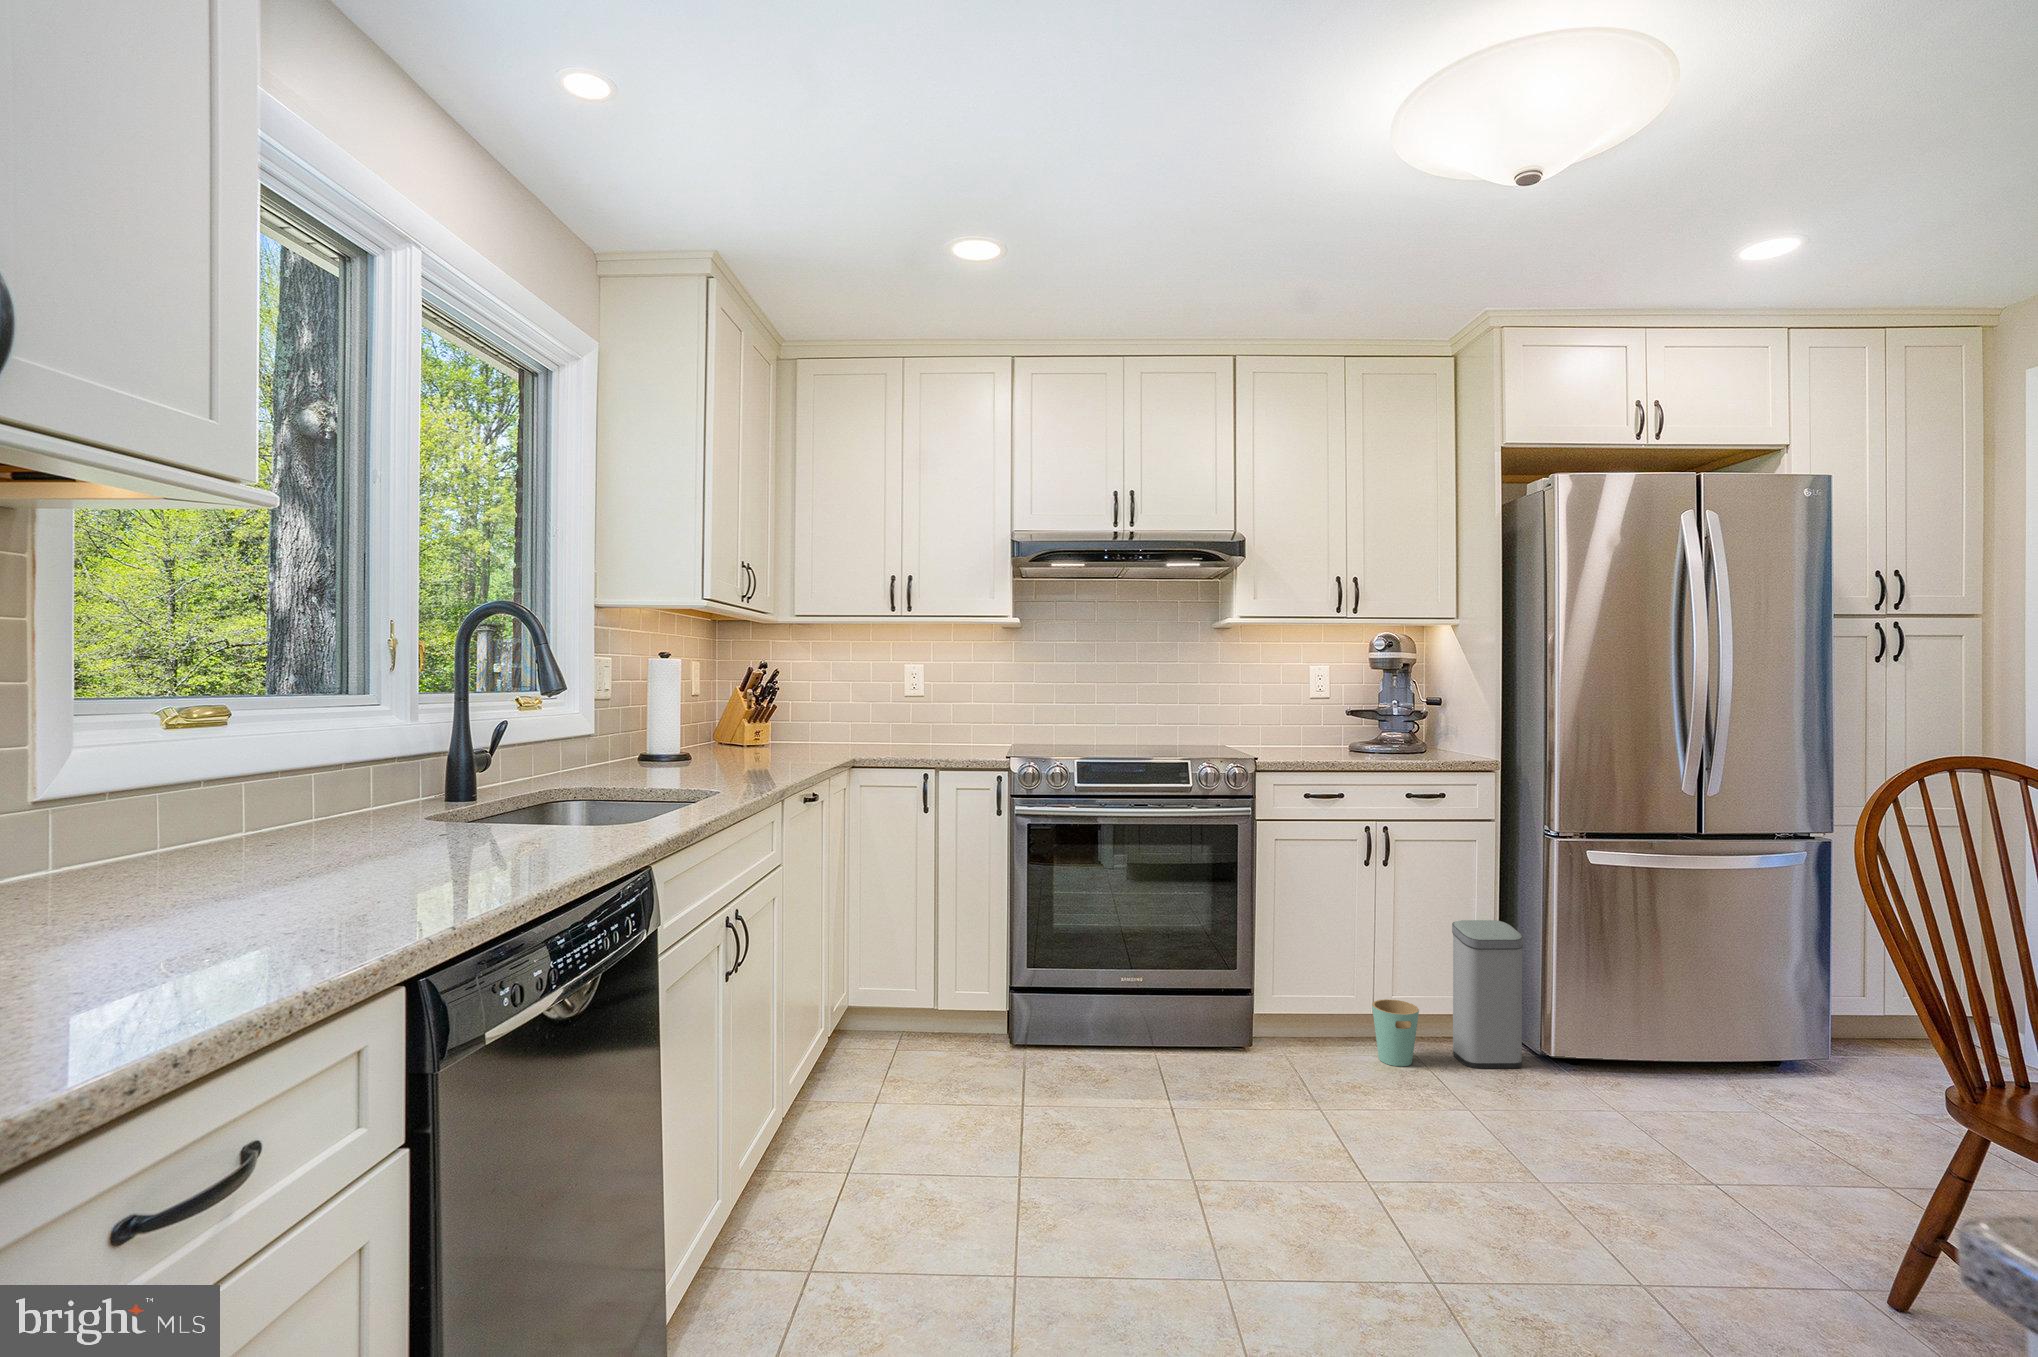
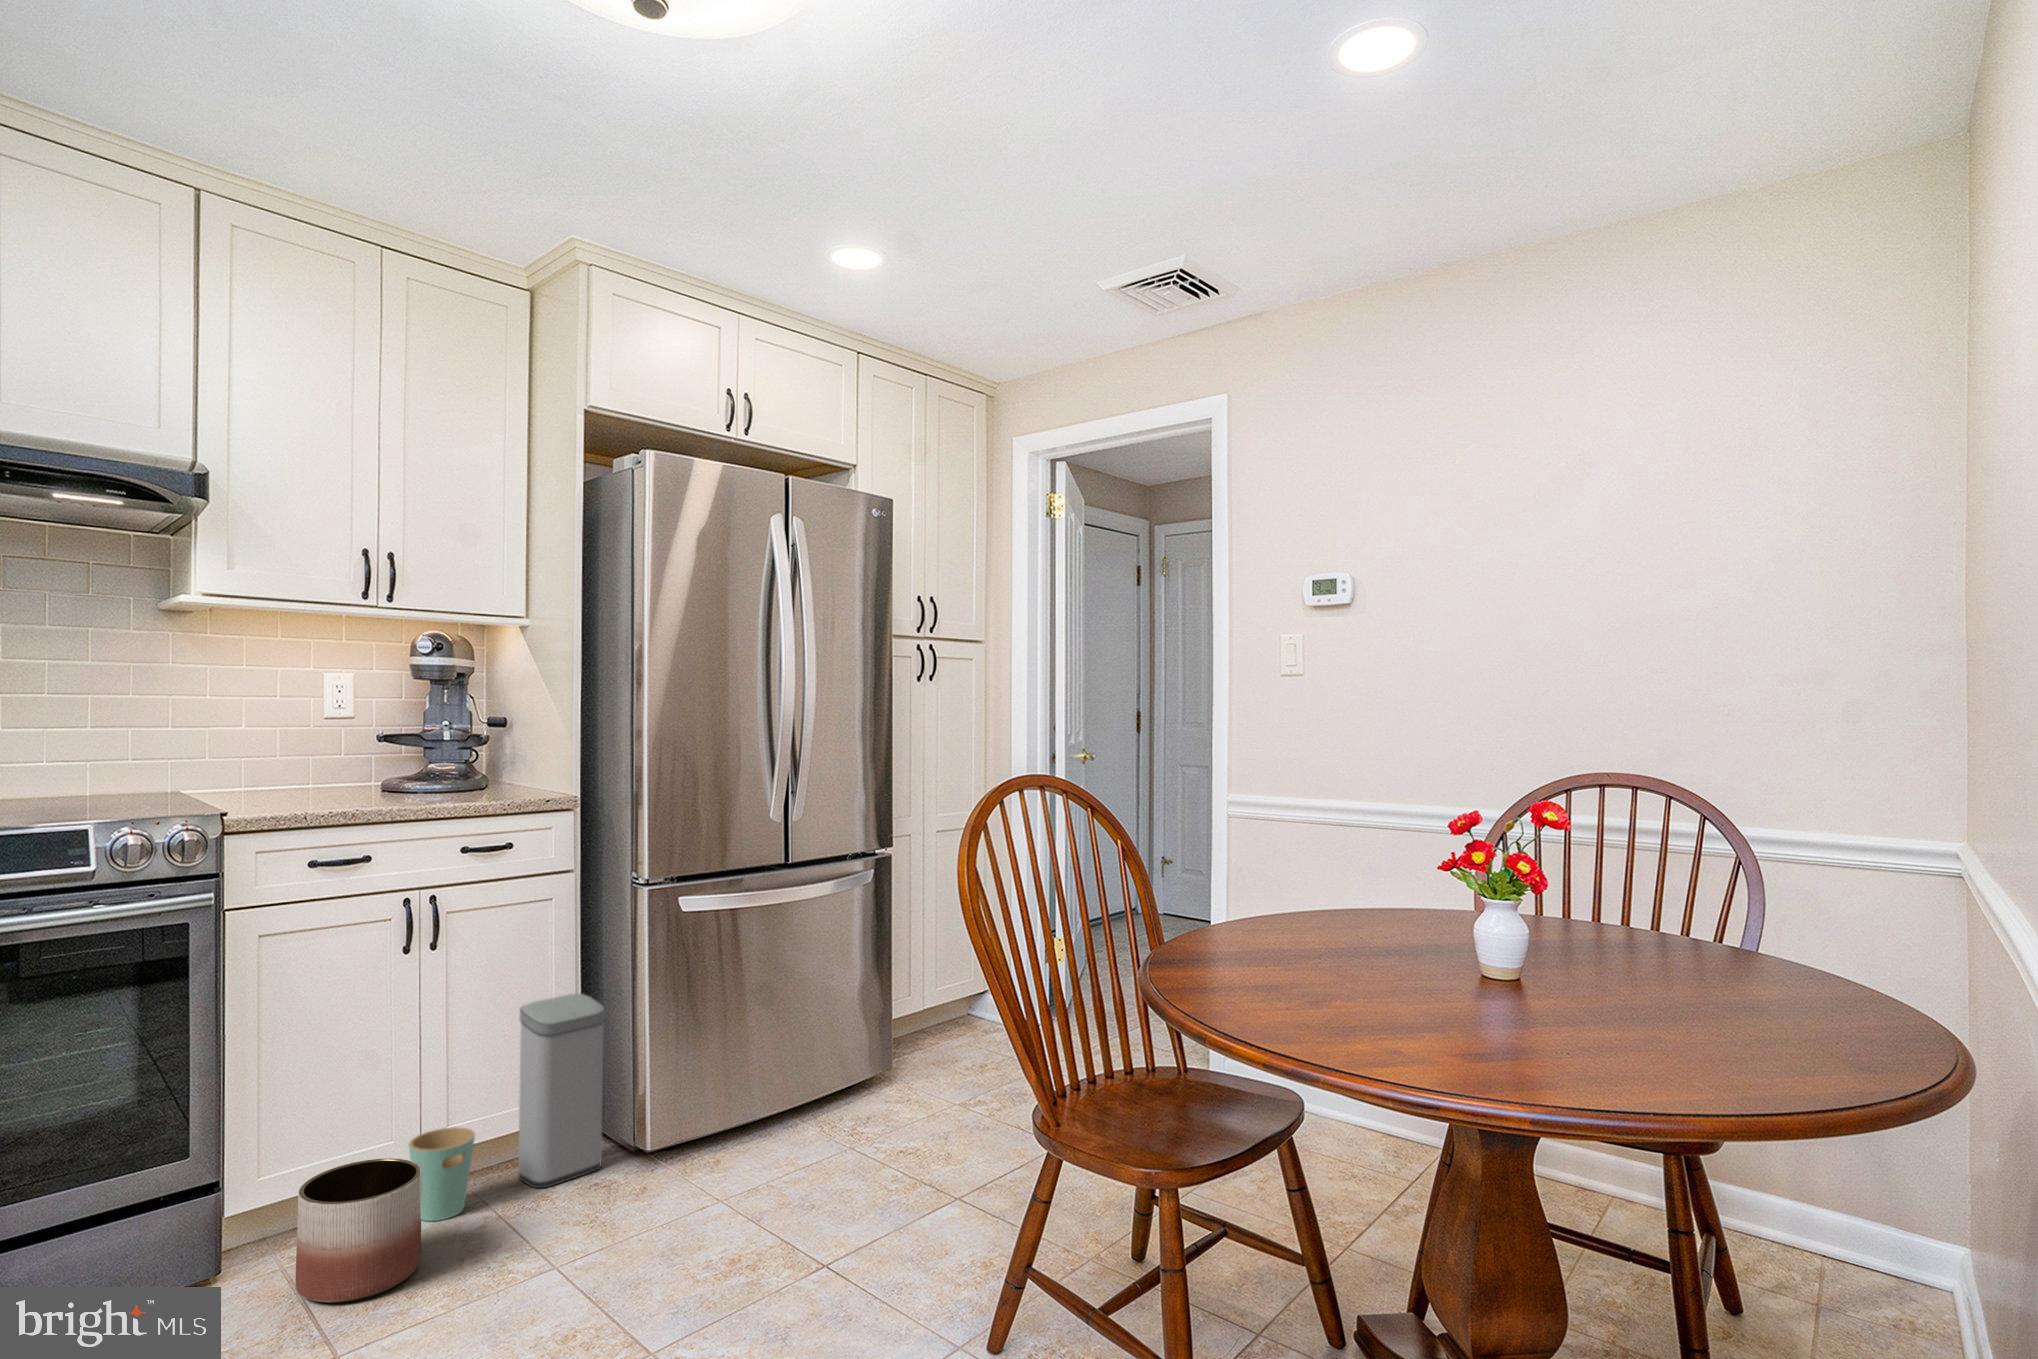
planter: none [1301,1005,1381,1099] -> present [295,1158,421,1303]

